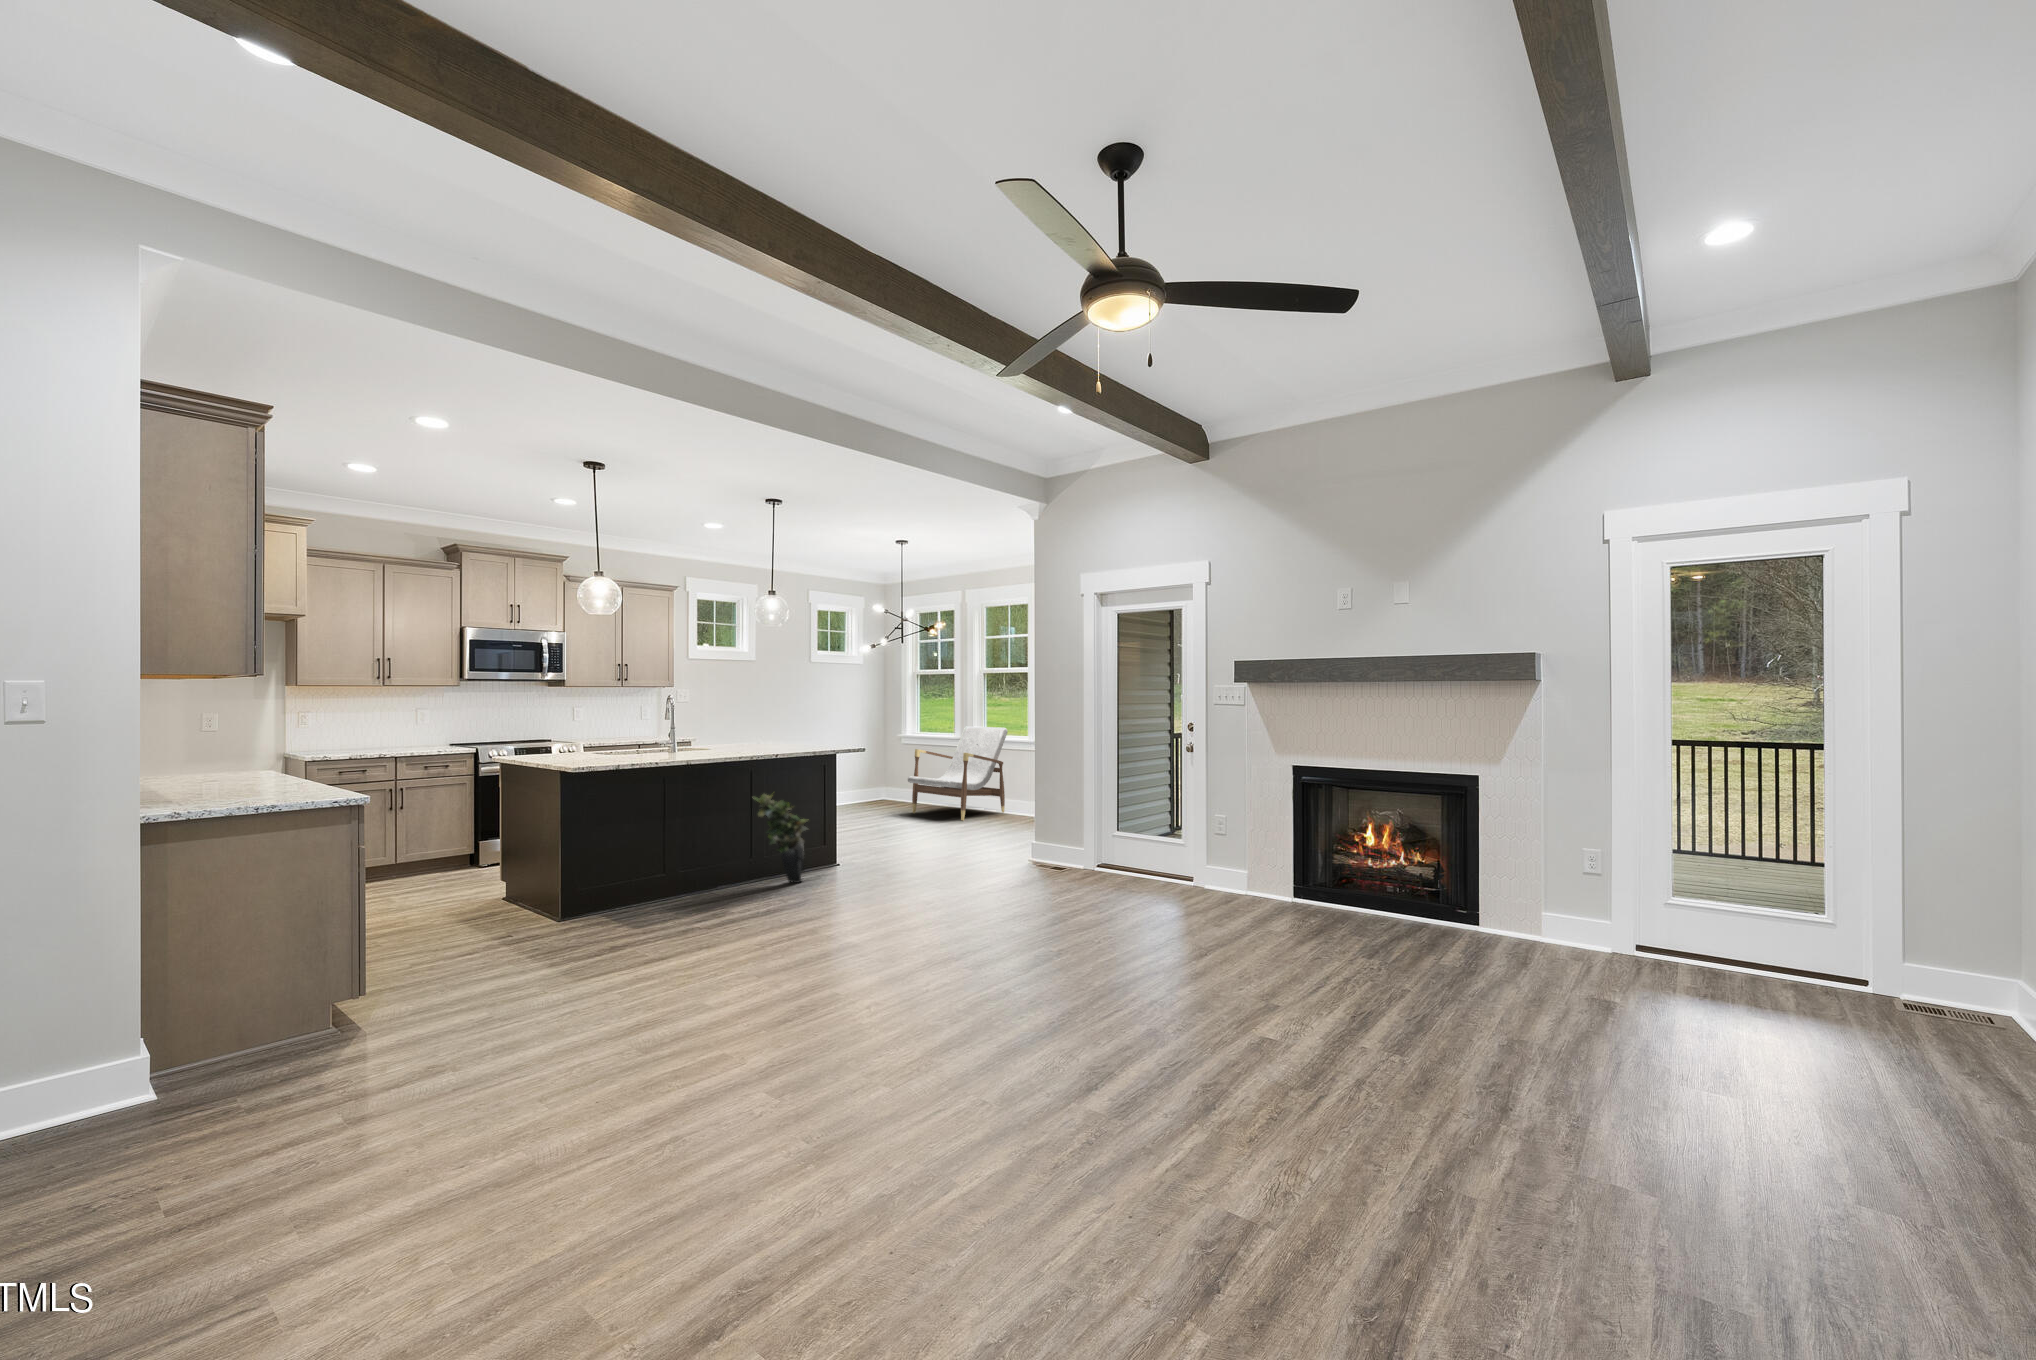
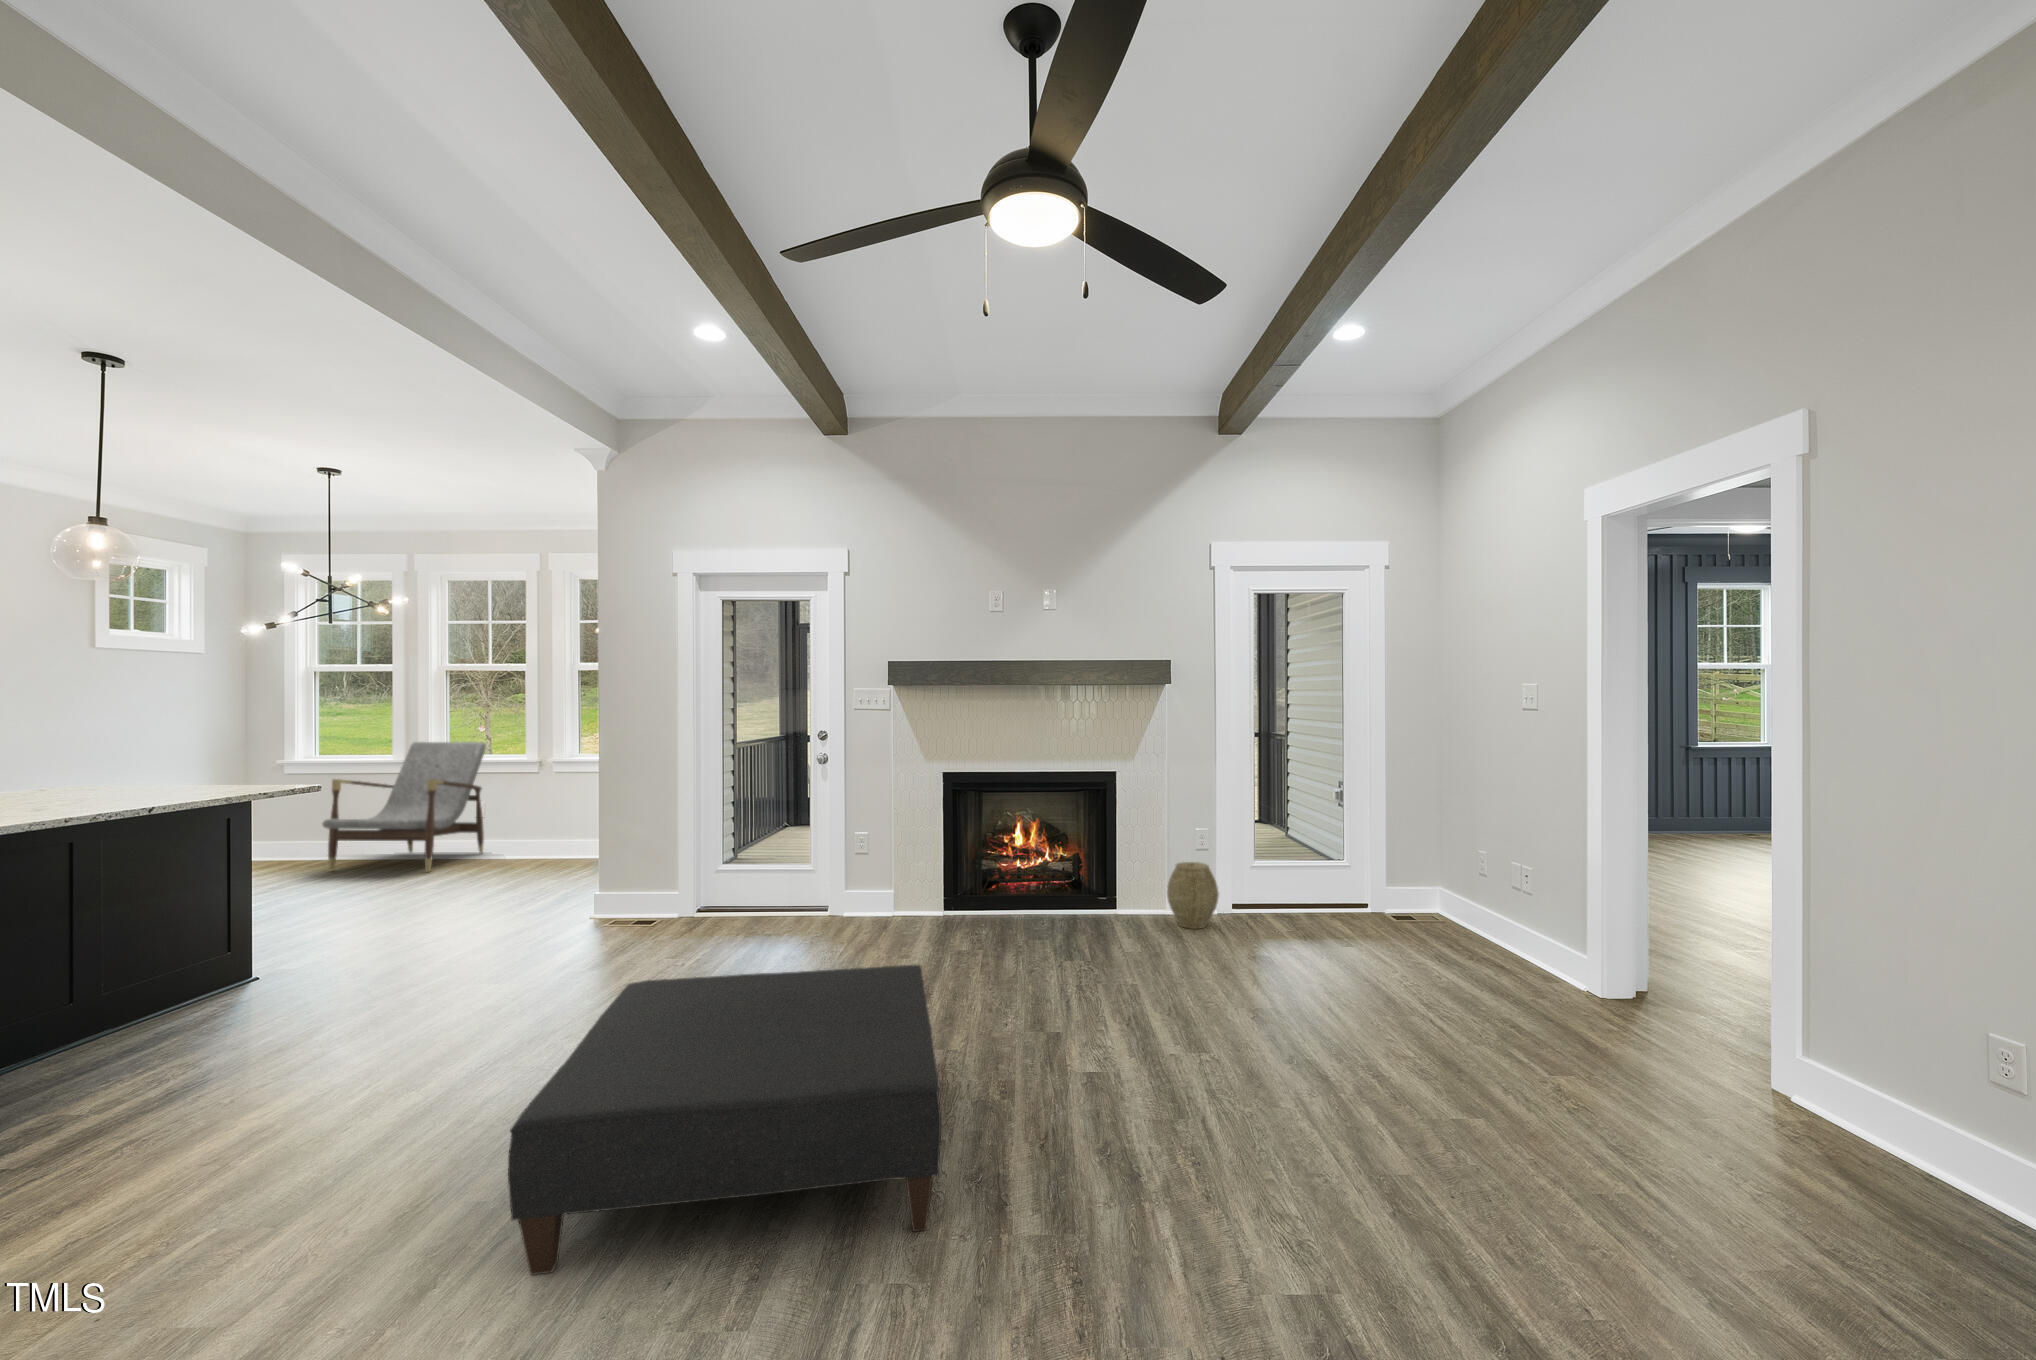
potted plant: present [754,794,808,883] -> none [106,881,239,1029]
ottoman: none [809,883,1142,1075] -> present [508,965,941,1275]
woven basket: none [1527,883,1596,961] -> present [1167,862,1219,929]

